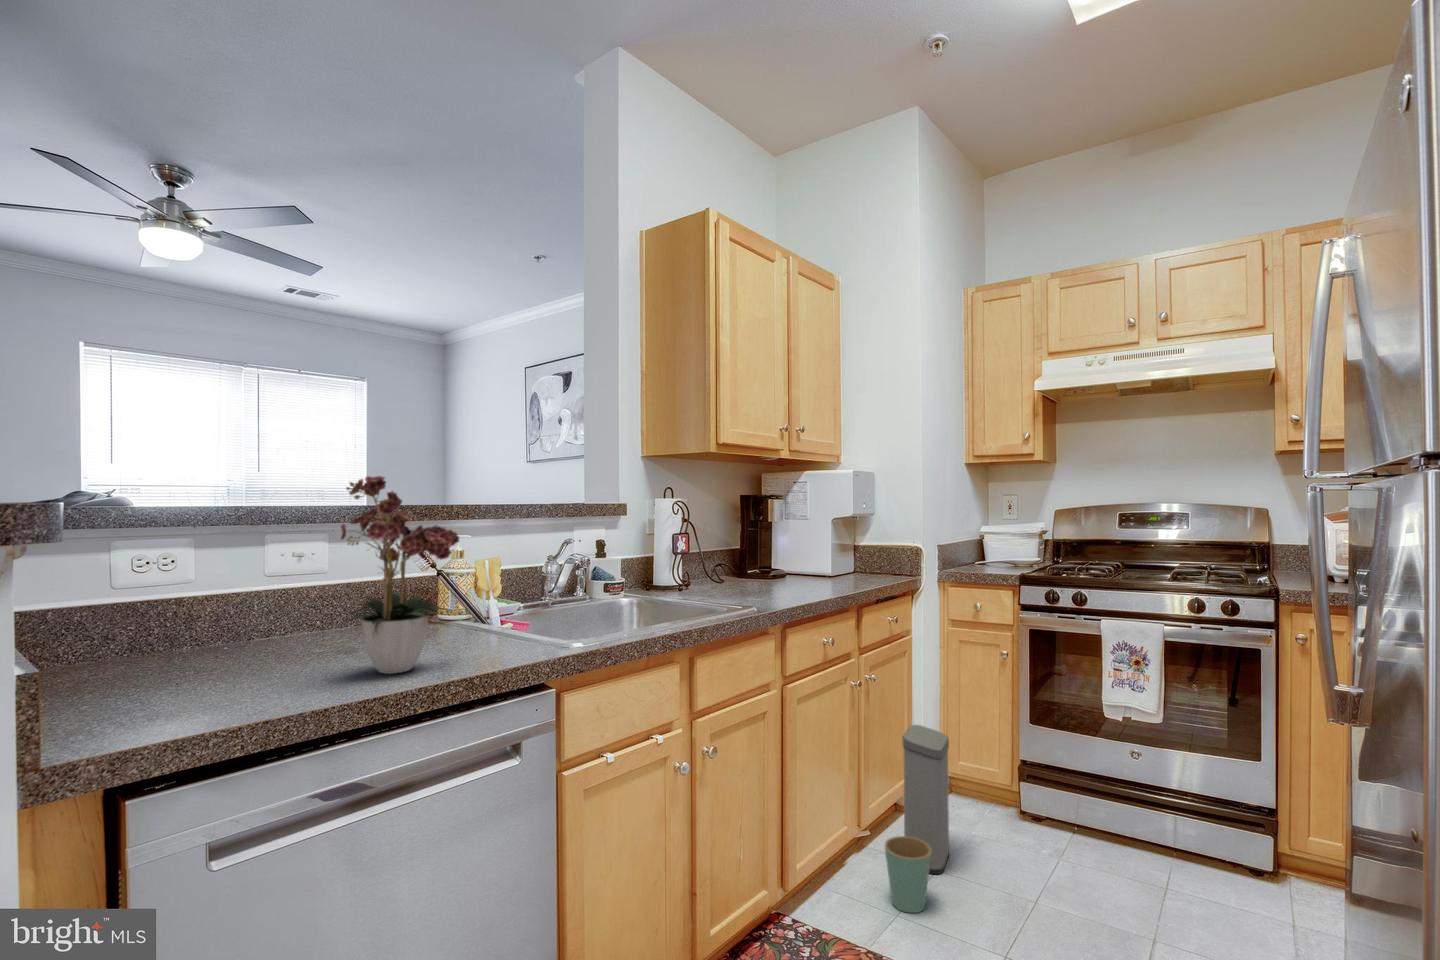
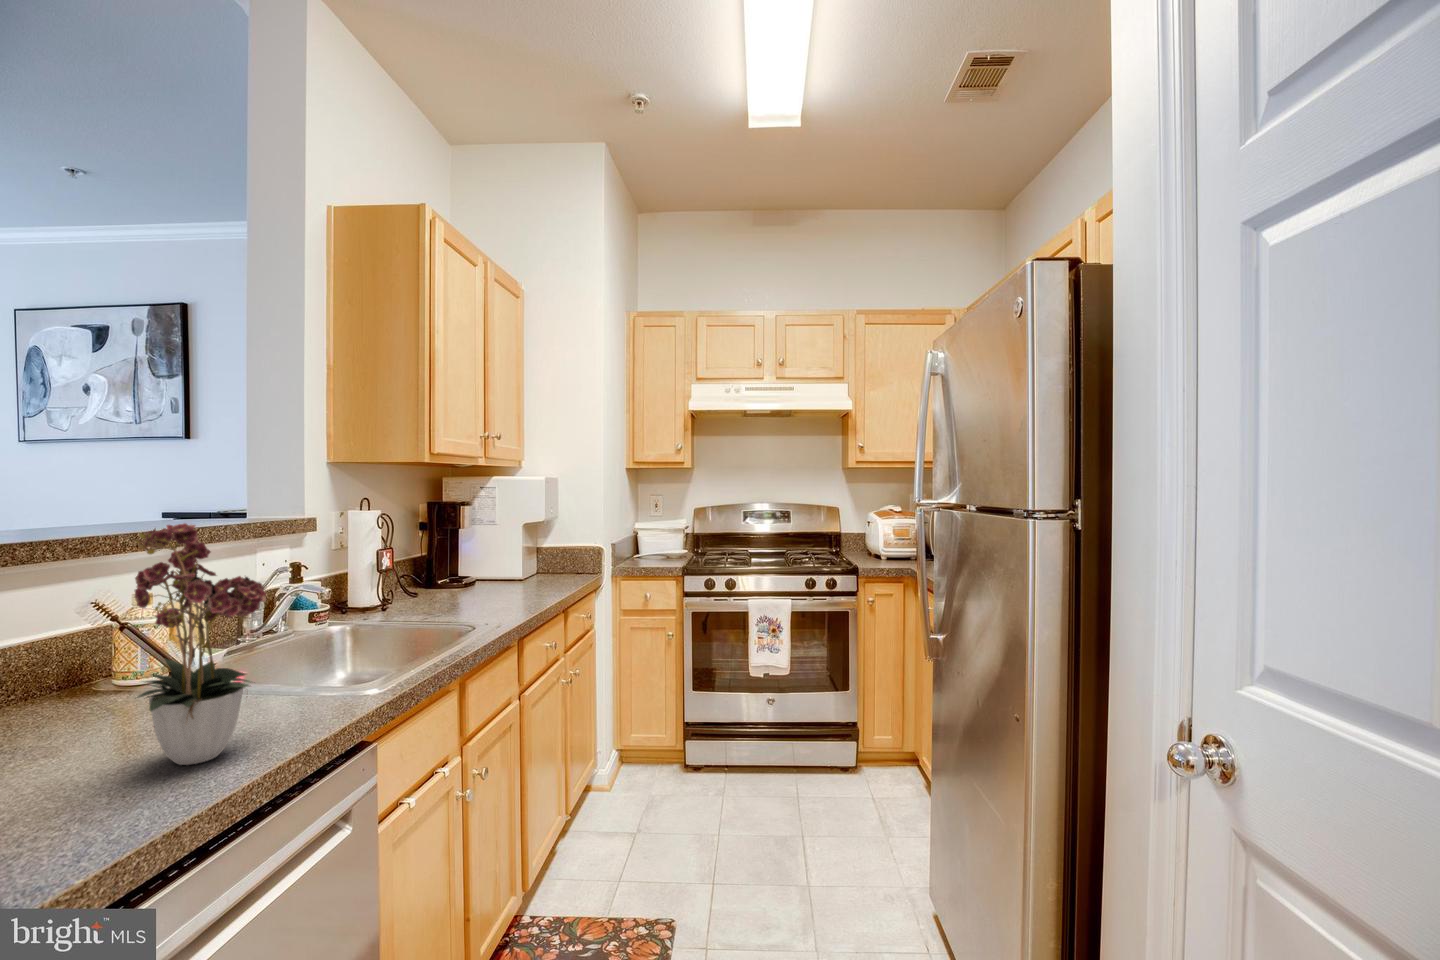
trash can: present [885,725,949,913] -> none [602,709,643,875]

